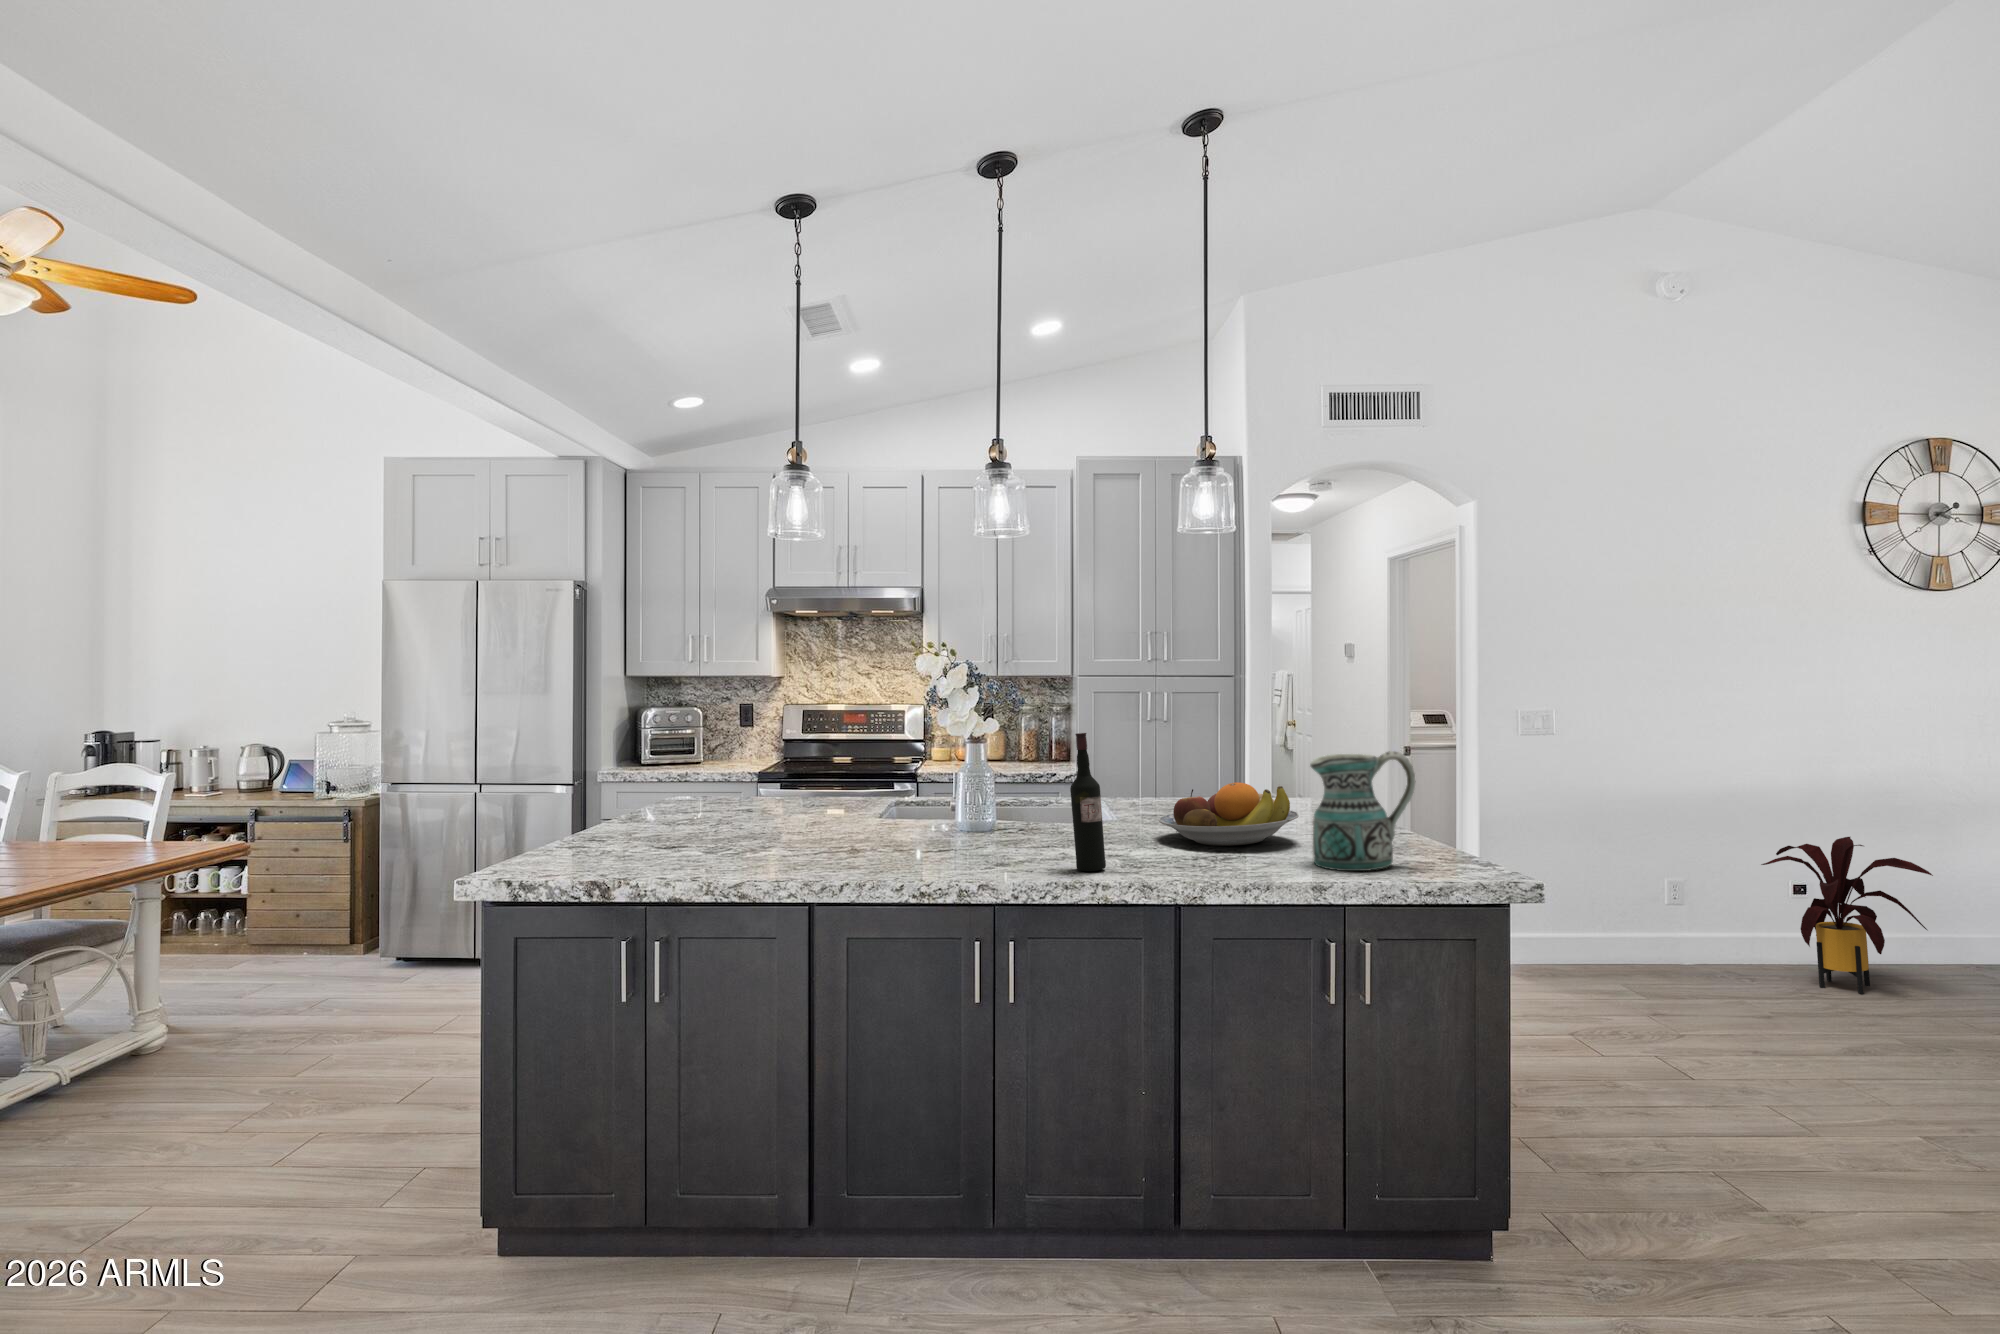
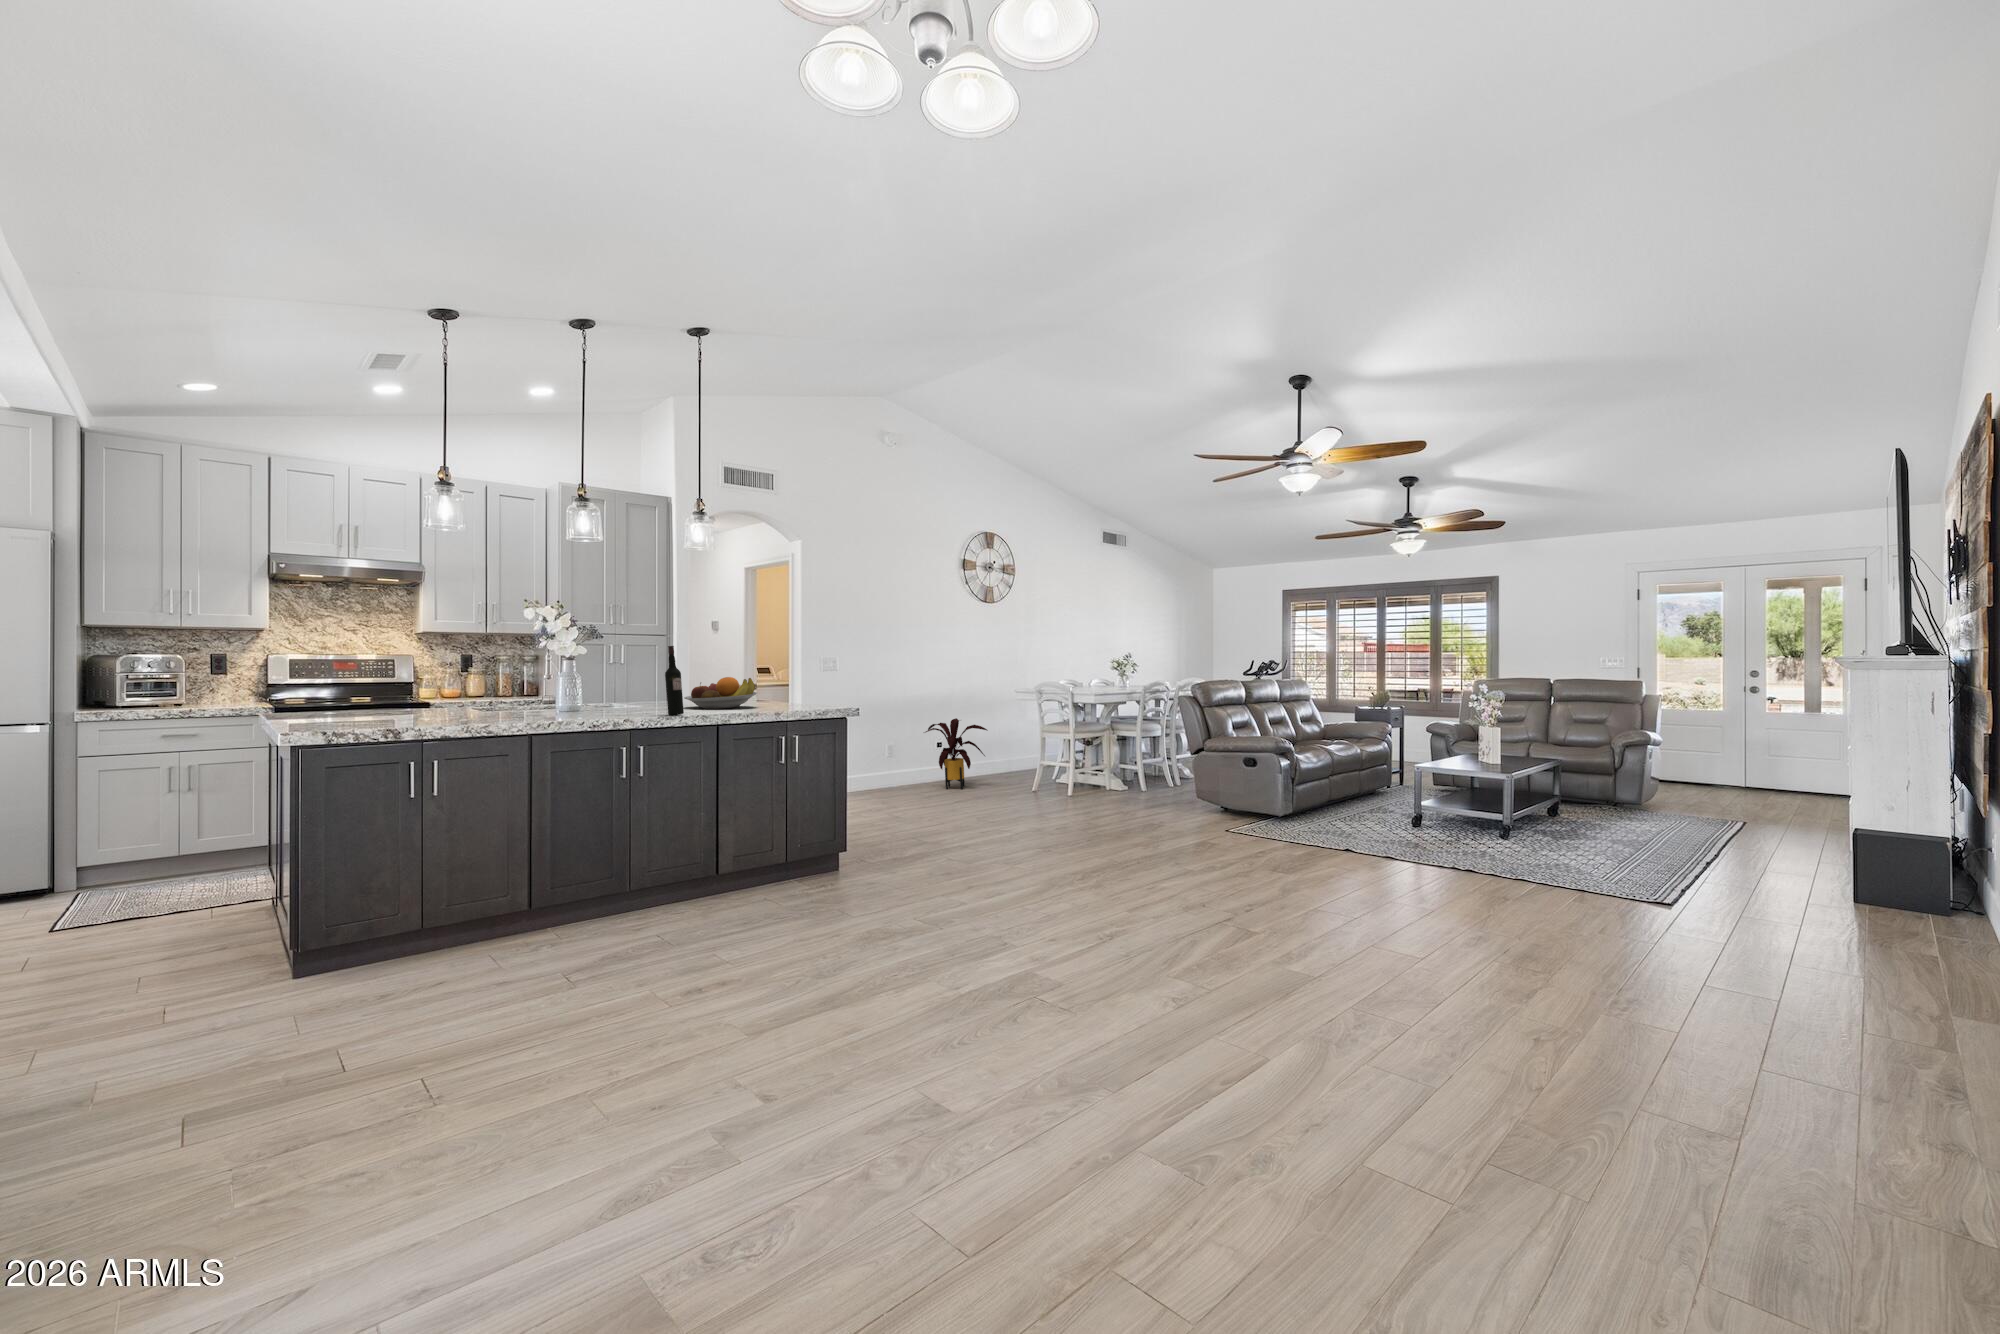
ceramic pitcher: present [1310,751,1415,871] -> none [774,657,819,711]

